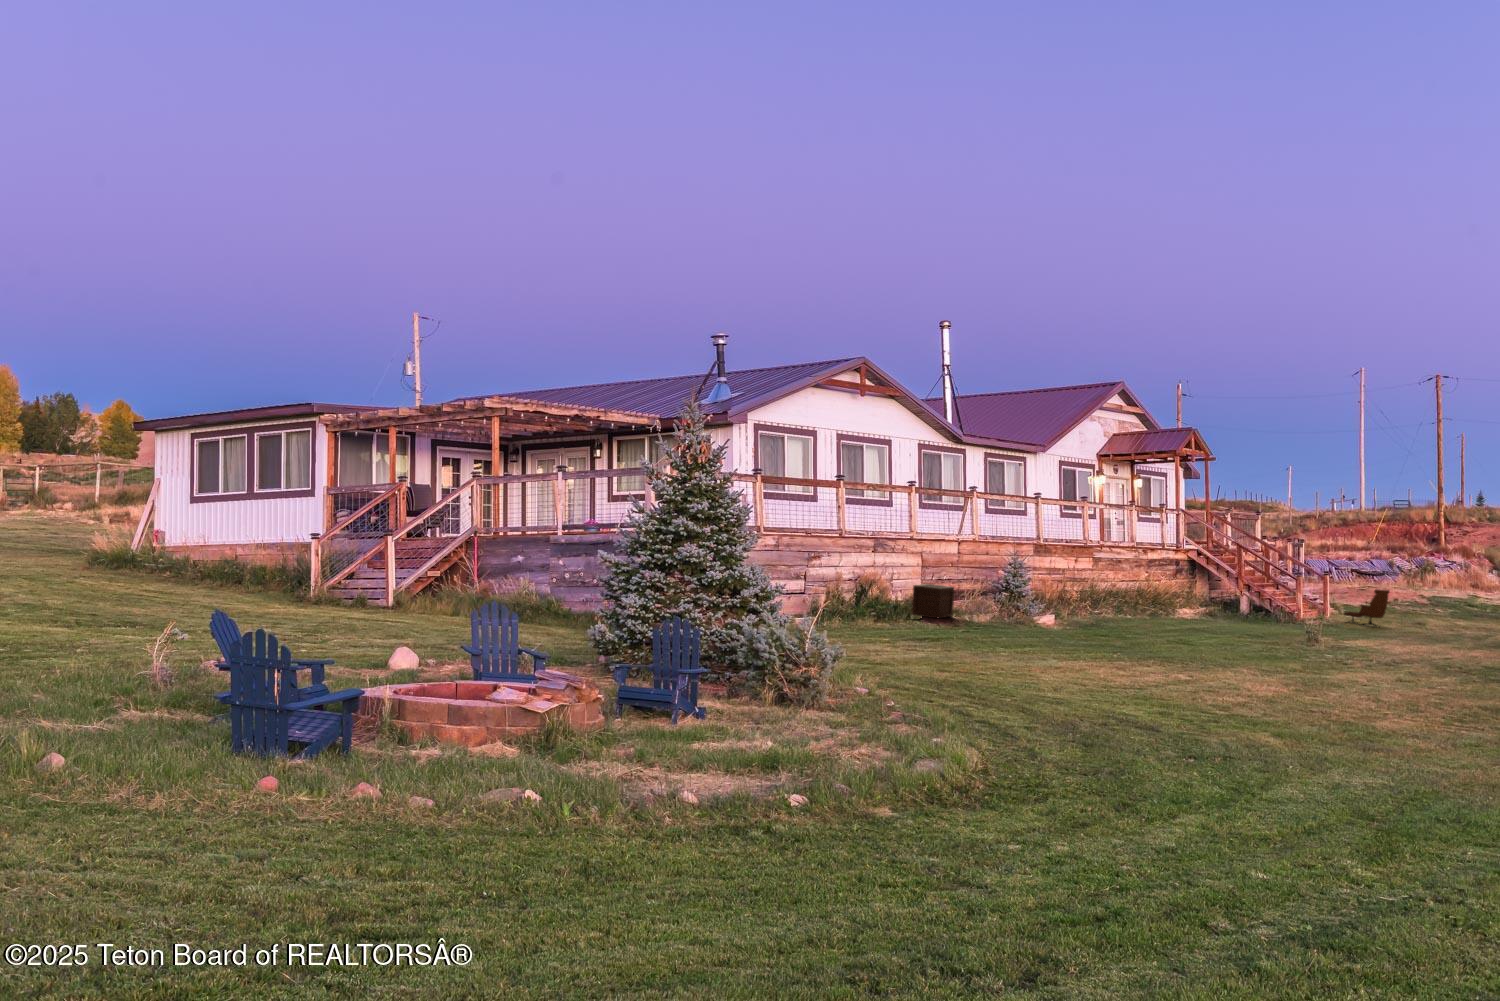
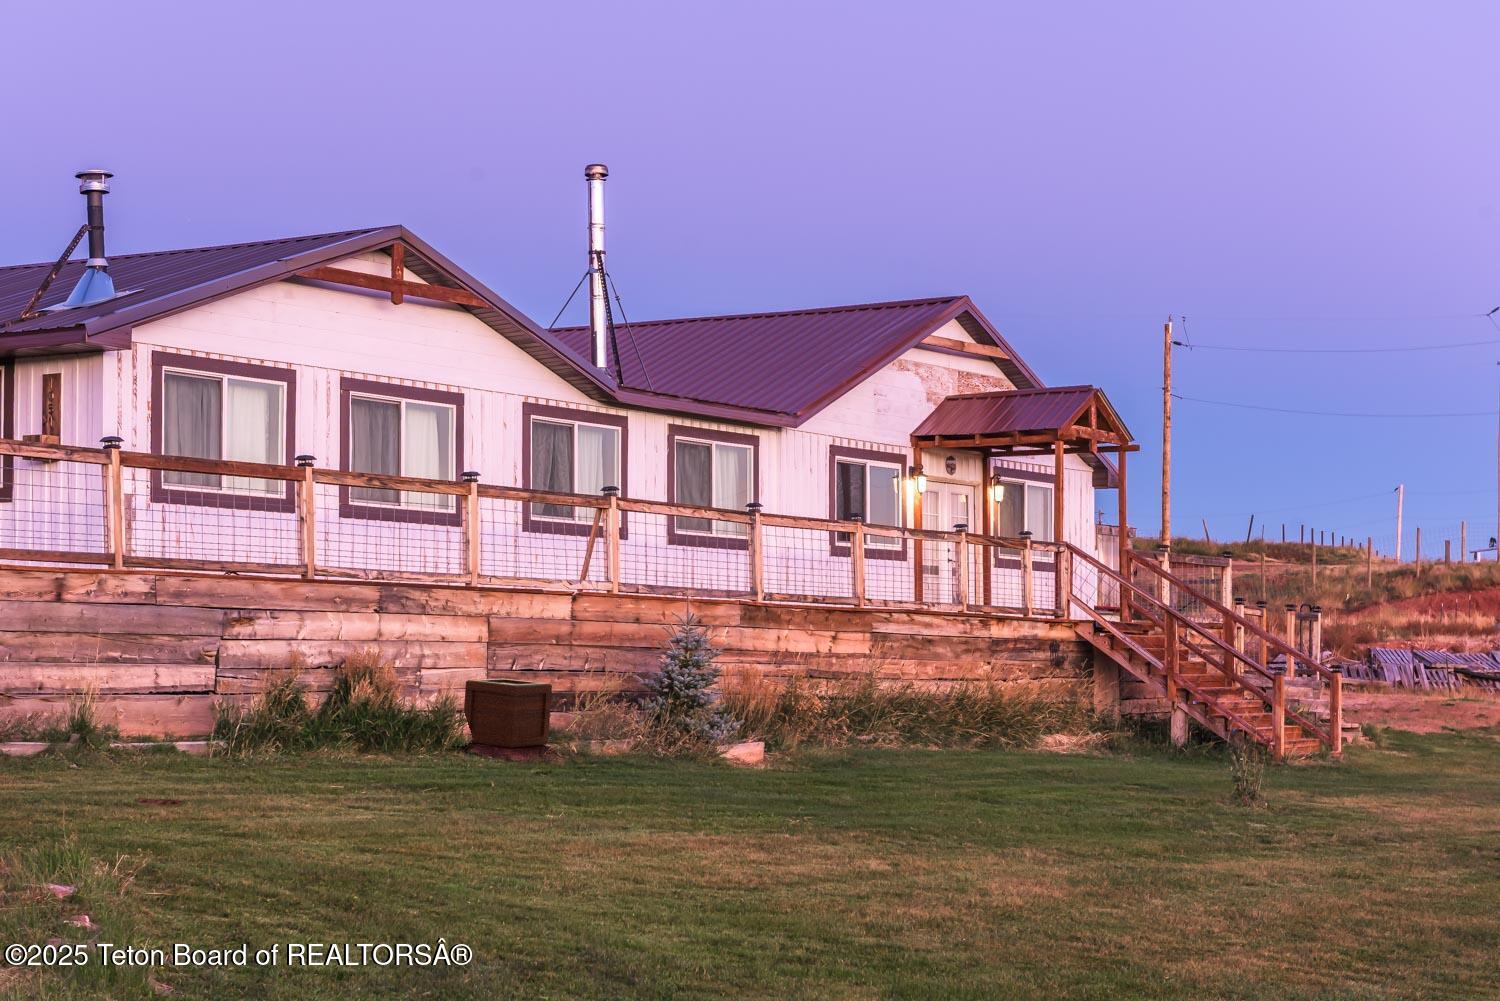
lounge chair: present [1344,589,1390,625] -> none [1341,691,1416,764]

